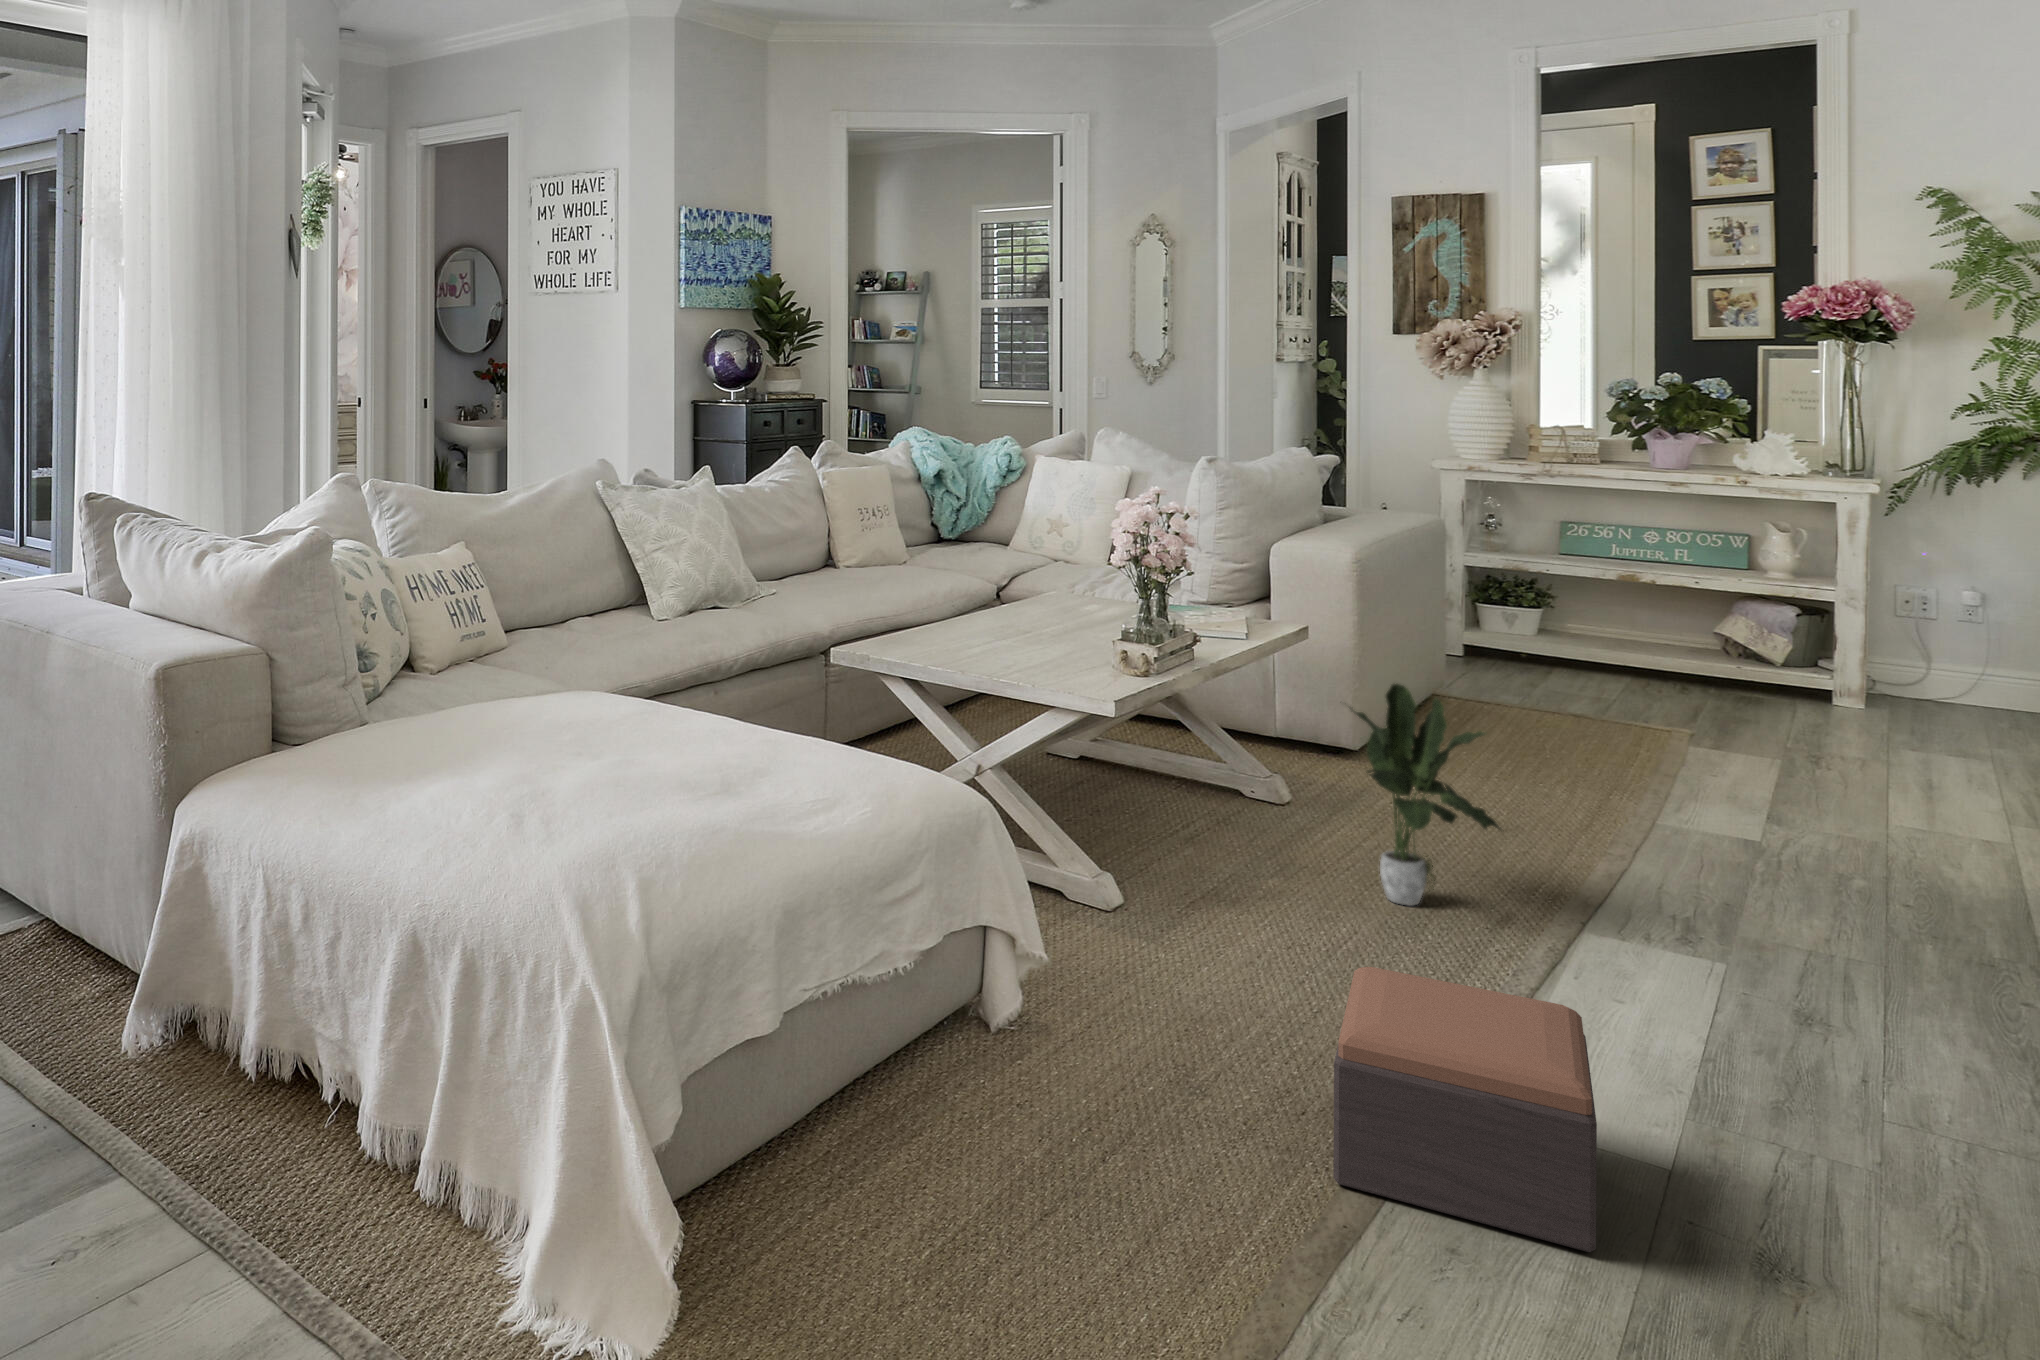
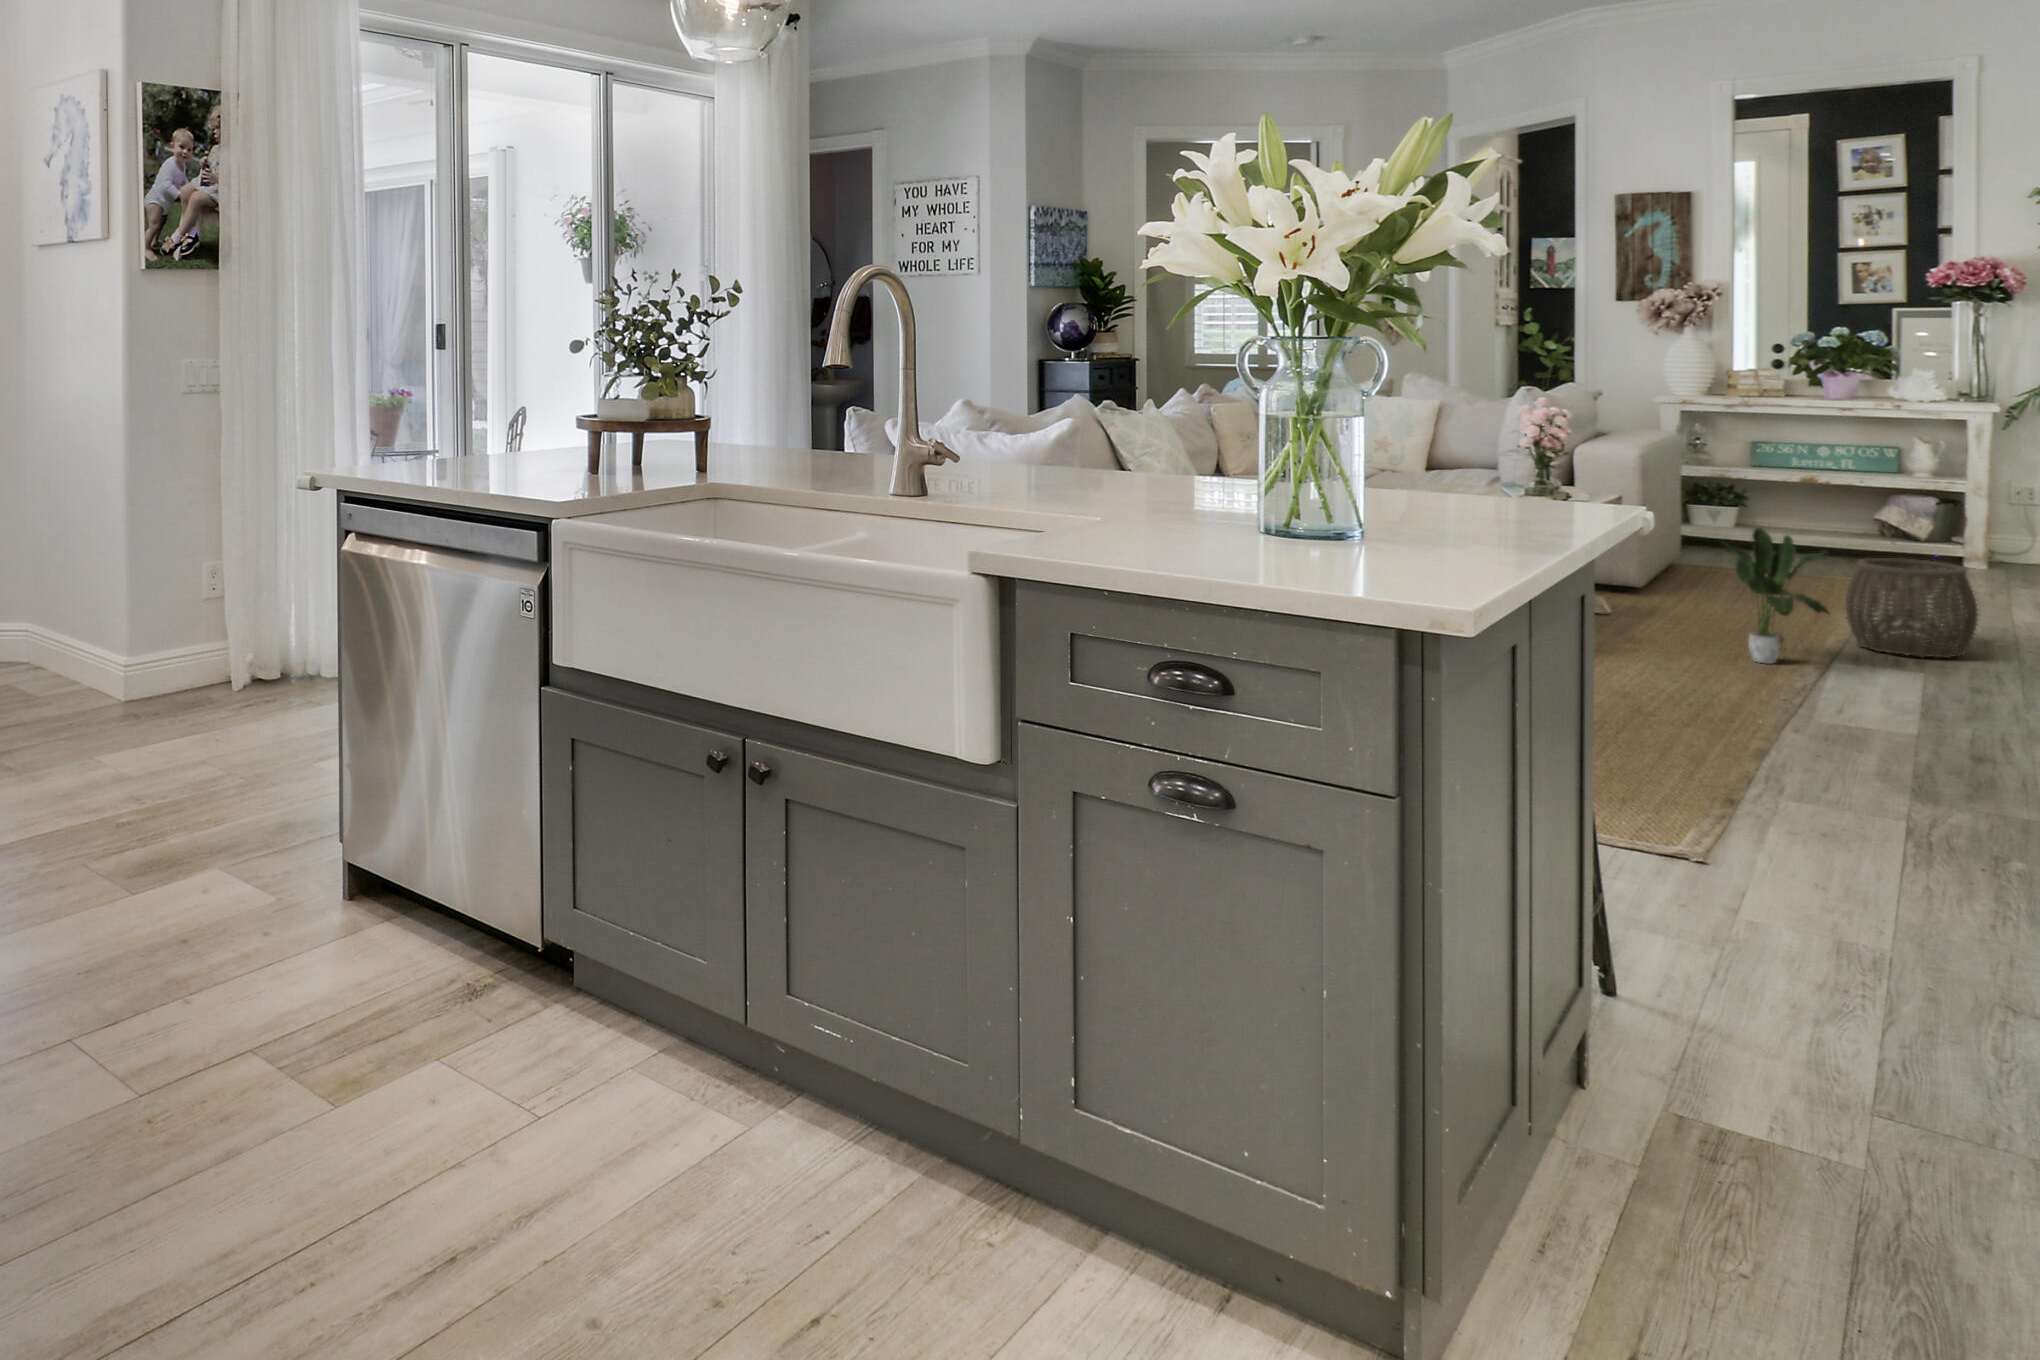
woven basket: none [1558,729,1760,904] -> present [1845,558,1978,658]
footstool: present [1333,967,1597,1252] -> none [1810,660,1982,774]

